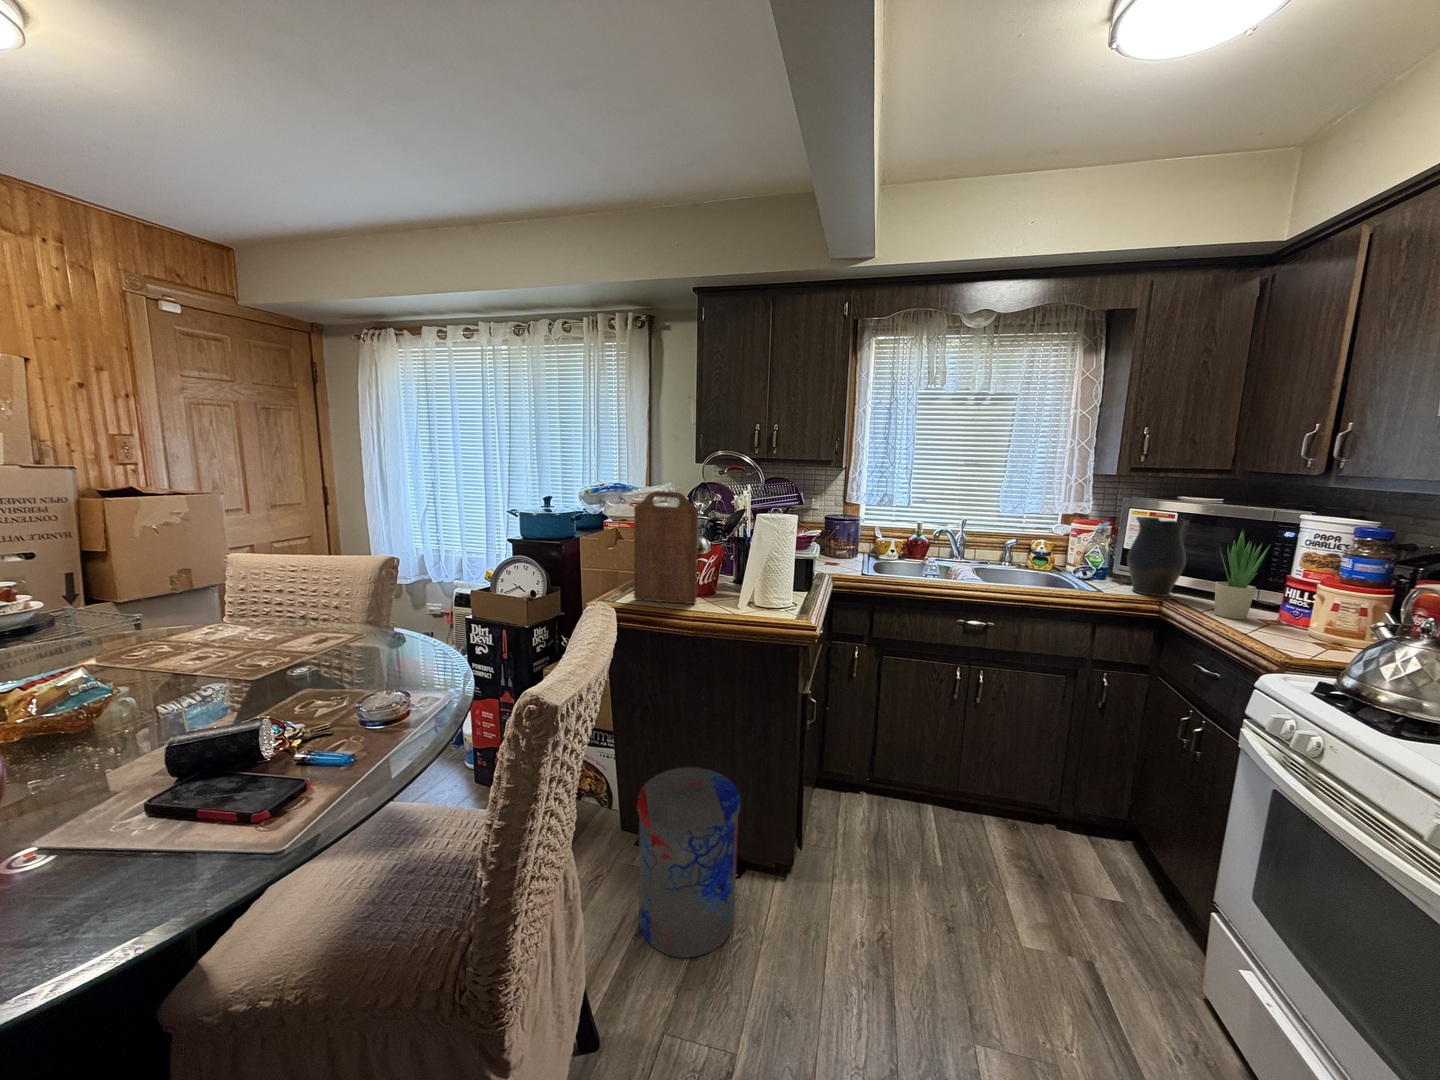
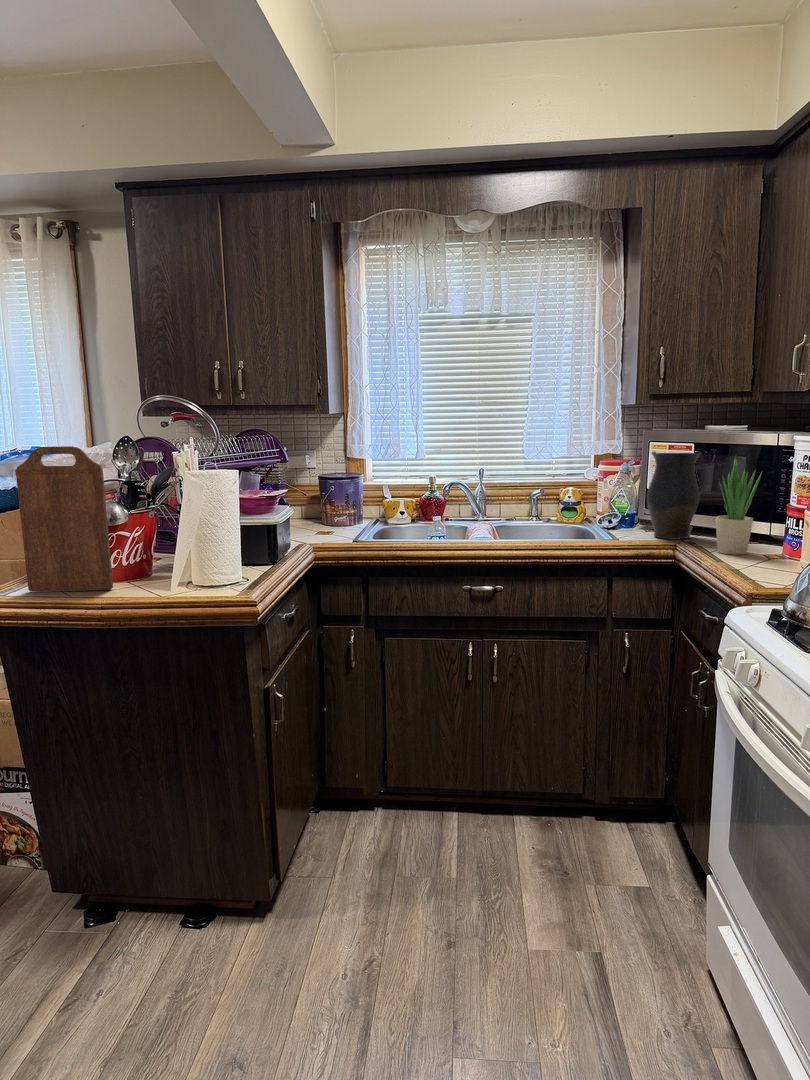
trash can: present [637,767,741,957] -> none [41,798,191,1033]

